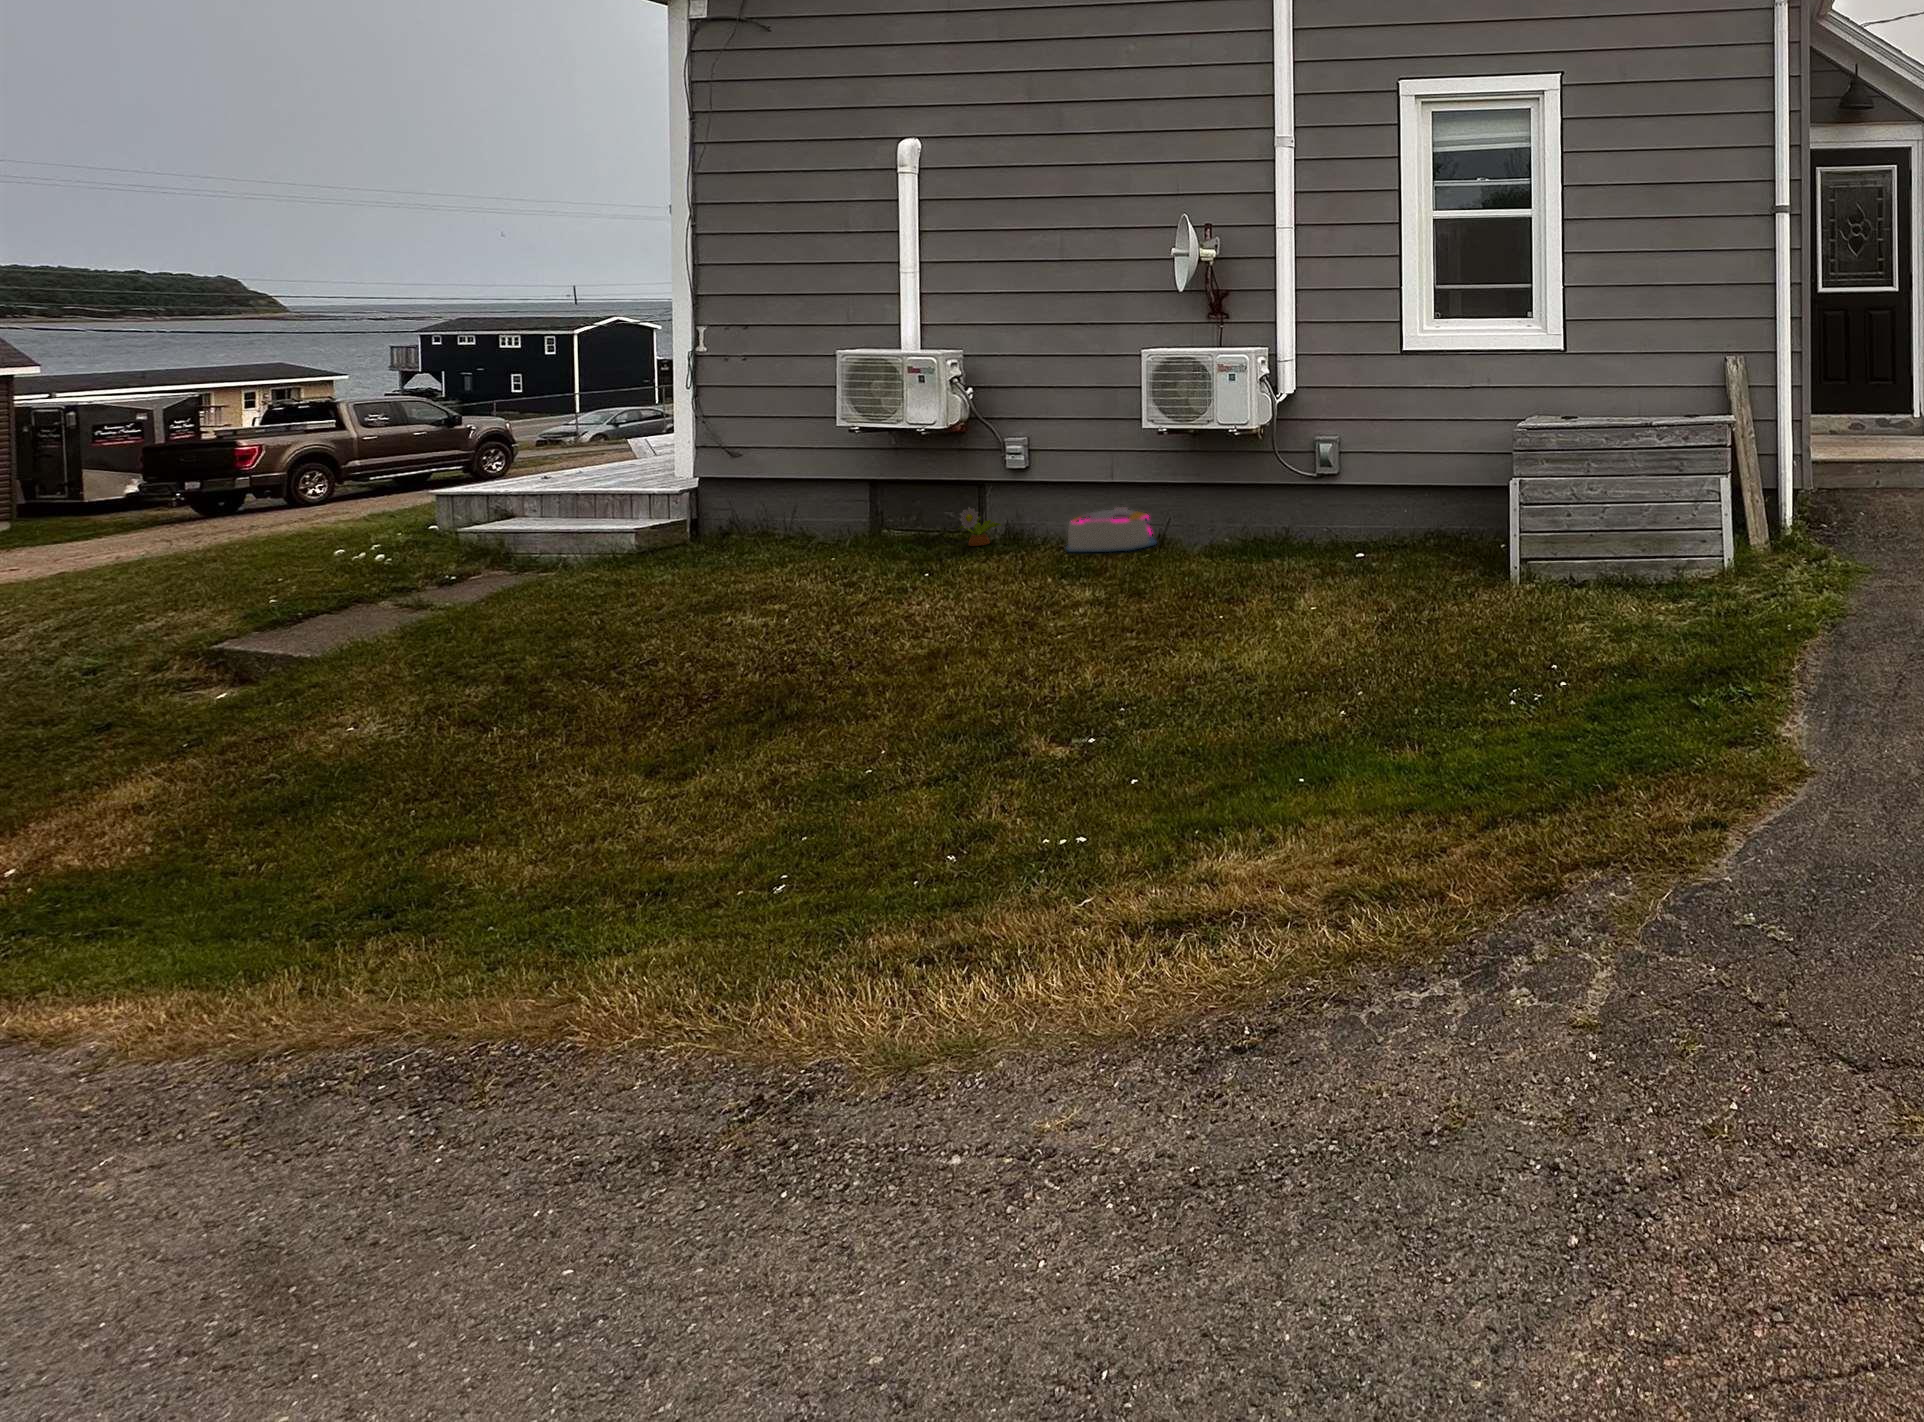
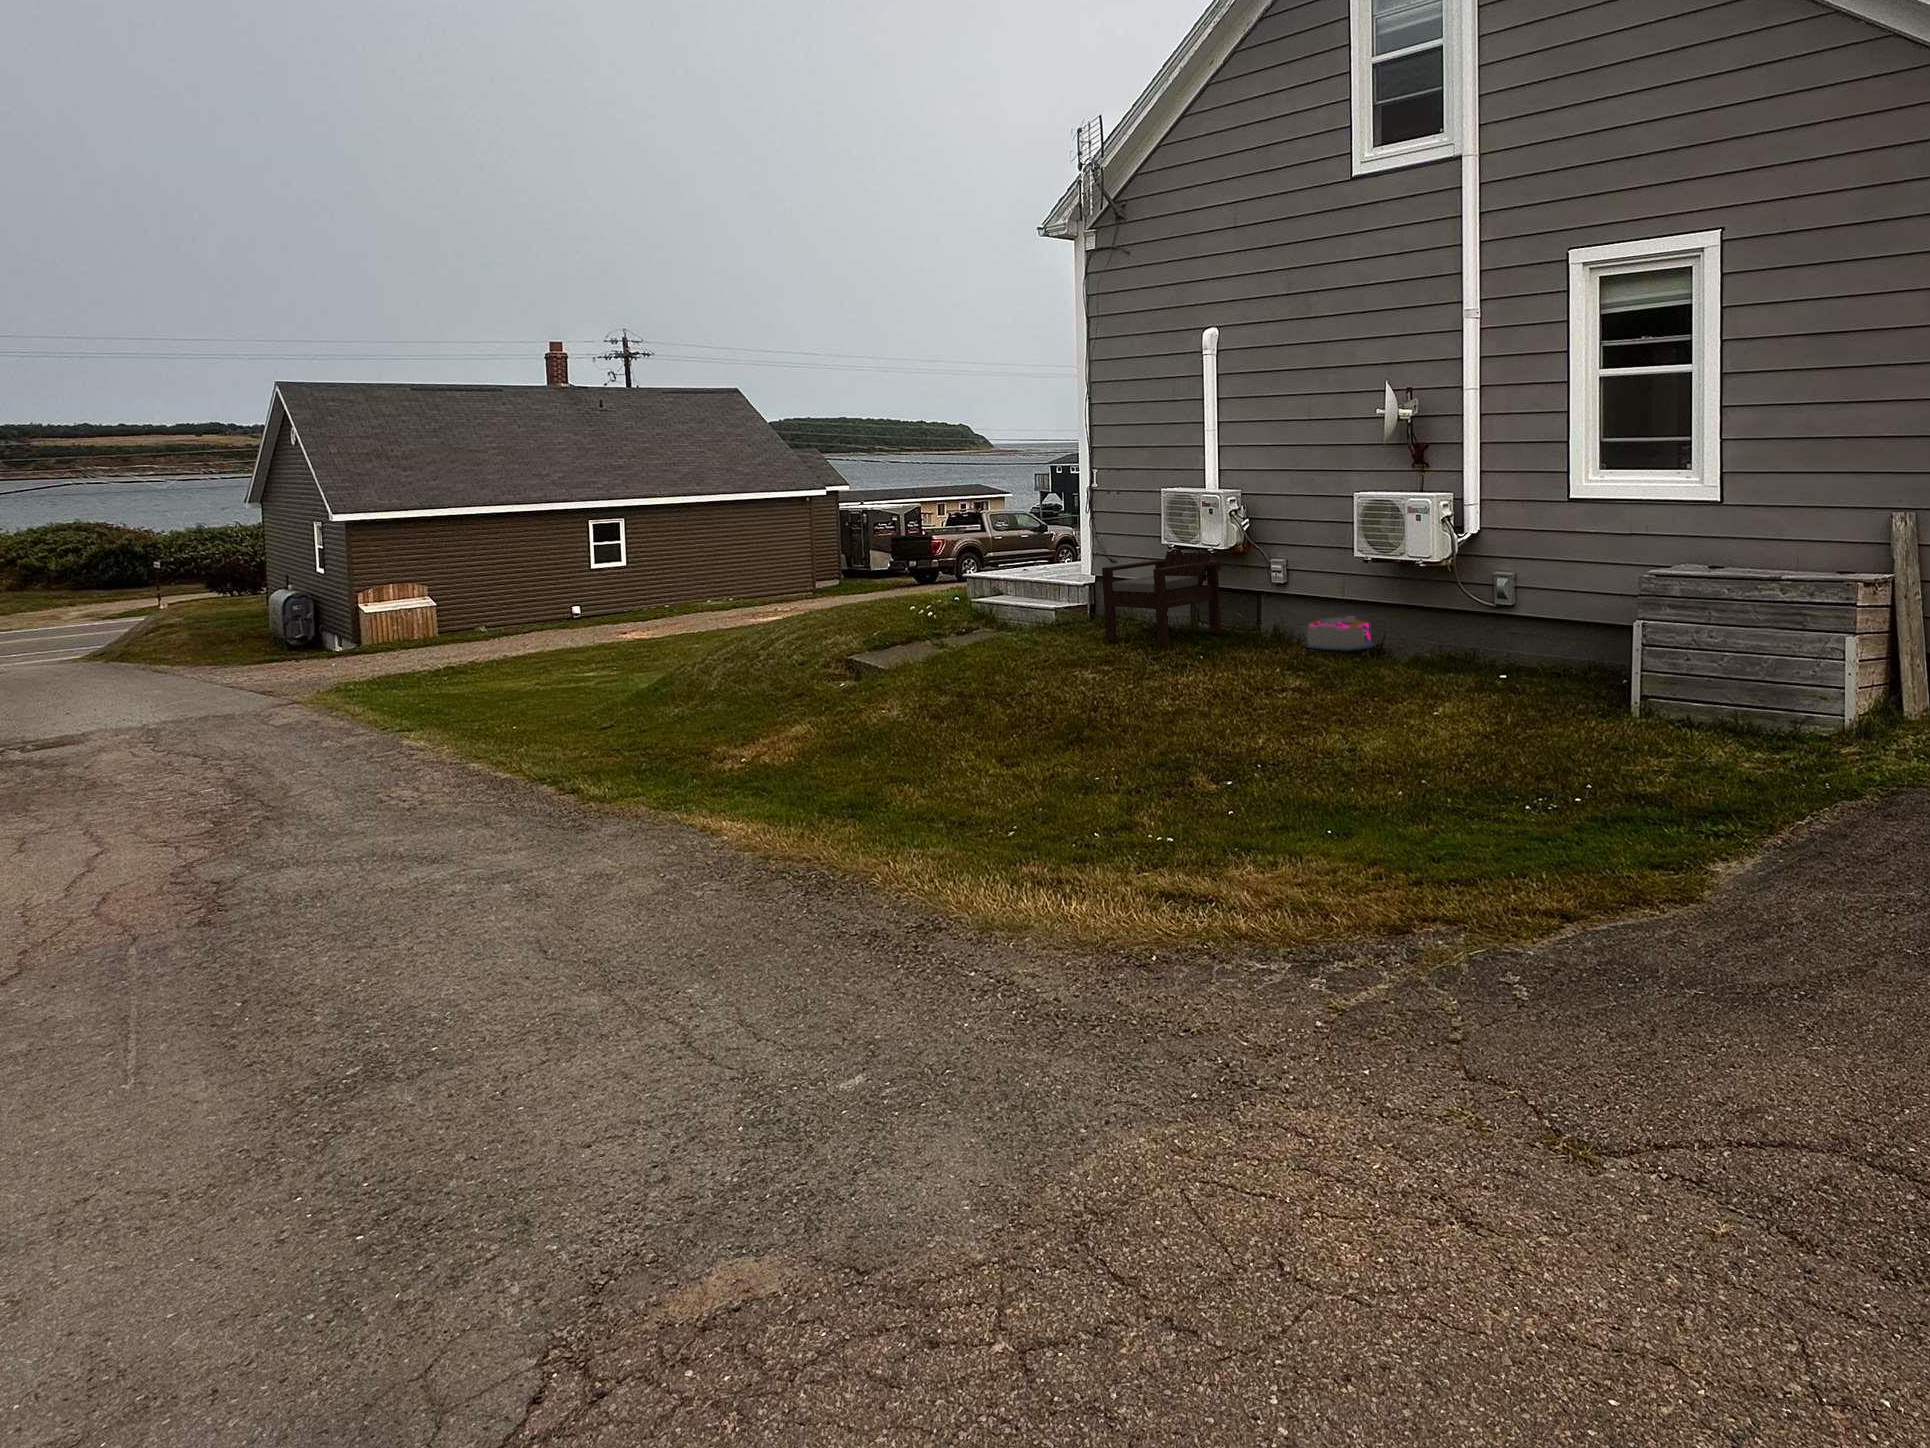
chair: none [744,411,926,569] -> present [1102,550,1221,645]
decorative plant: present [958,507,1001,546] -> none [1239,607,1269,637]

